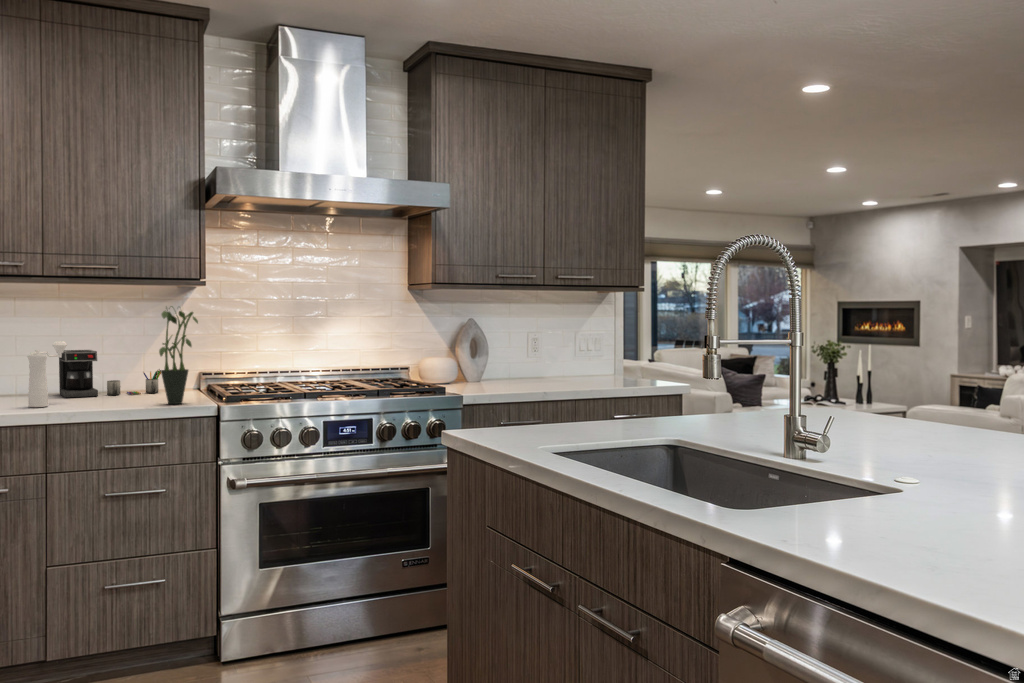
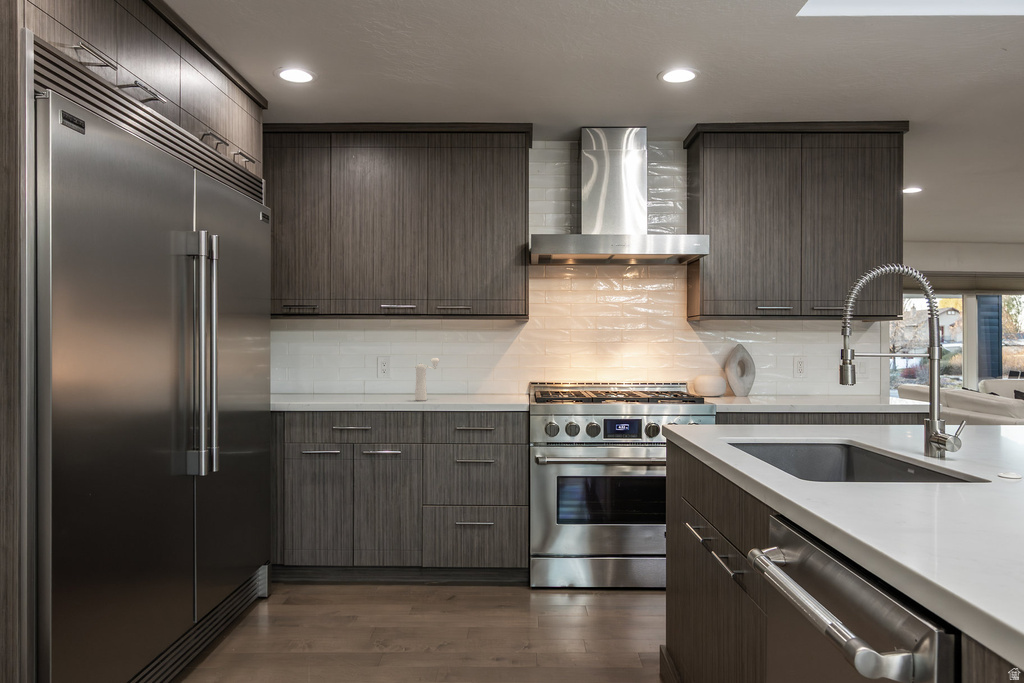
potted plant: present [159,306,198,404] -> none [492,334,519,402]
coffee maker: present [59,350,161,398] -> none [438,365,501,397]

